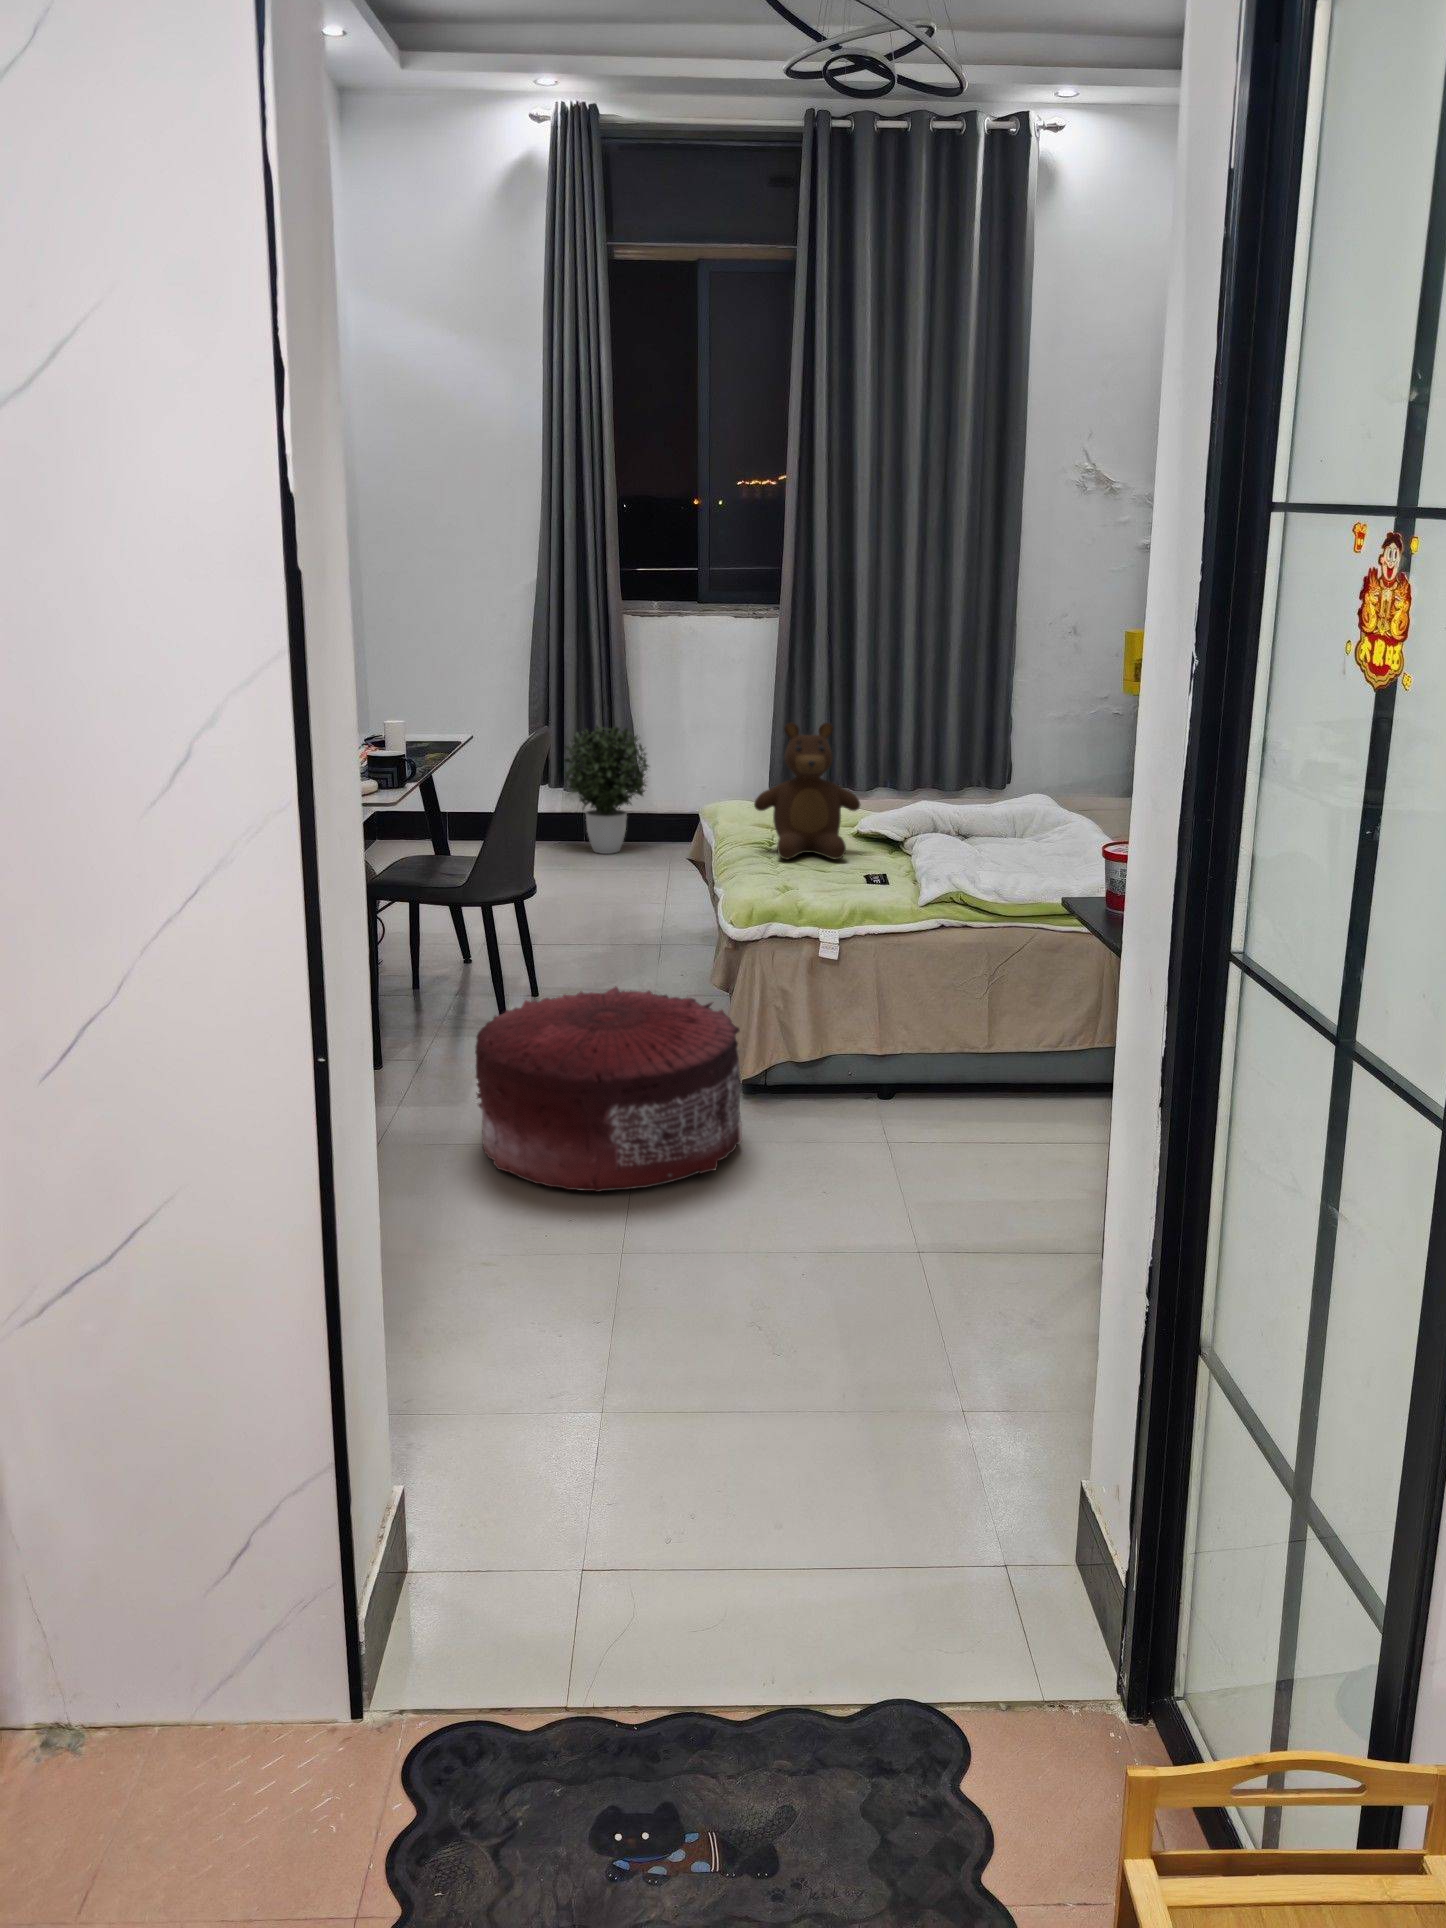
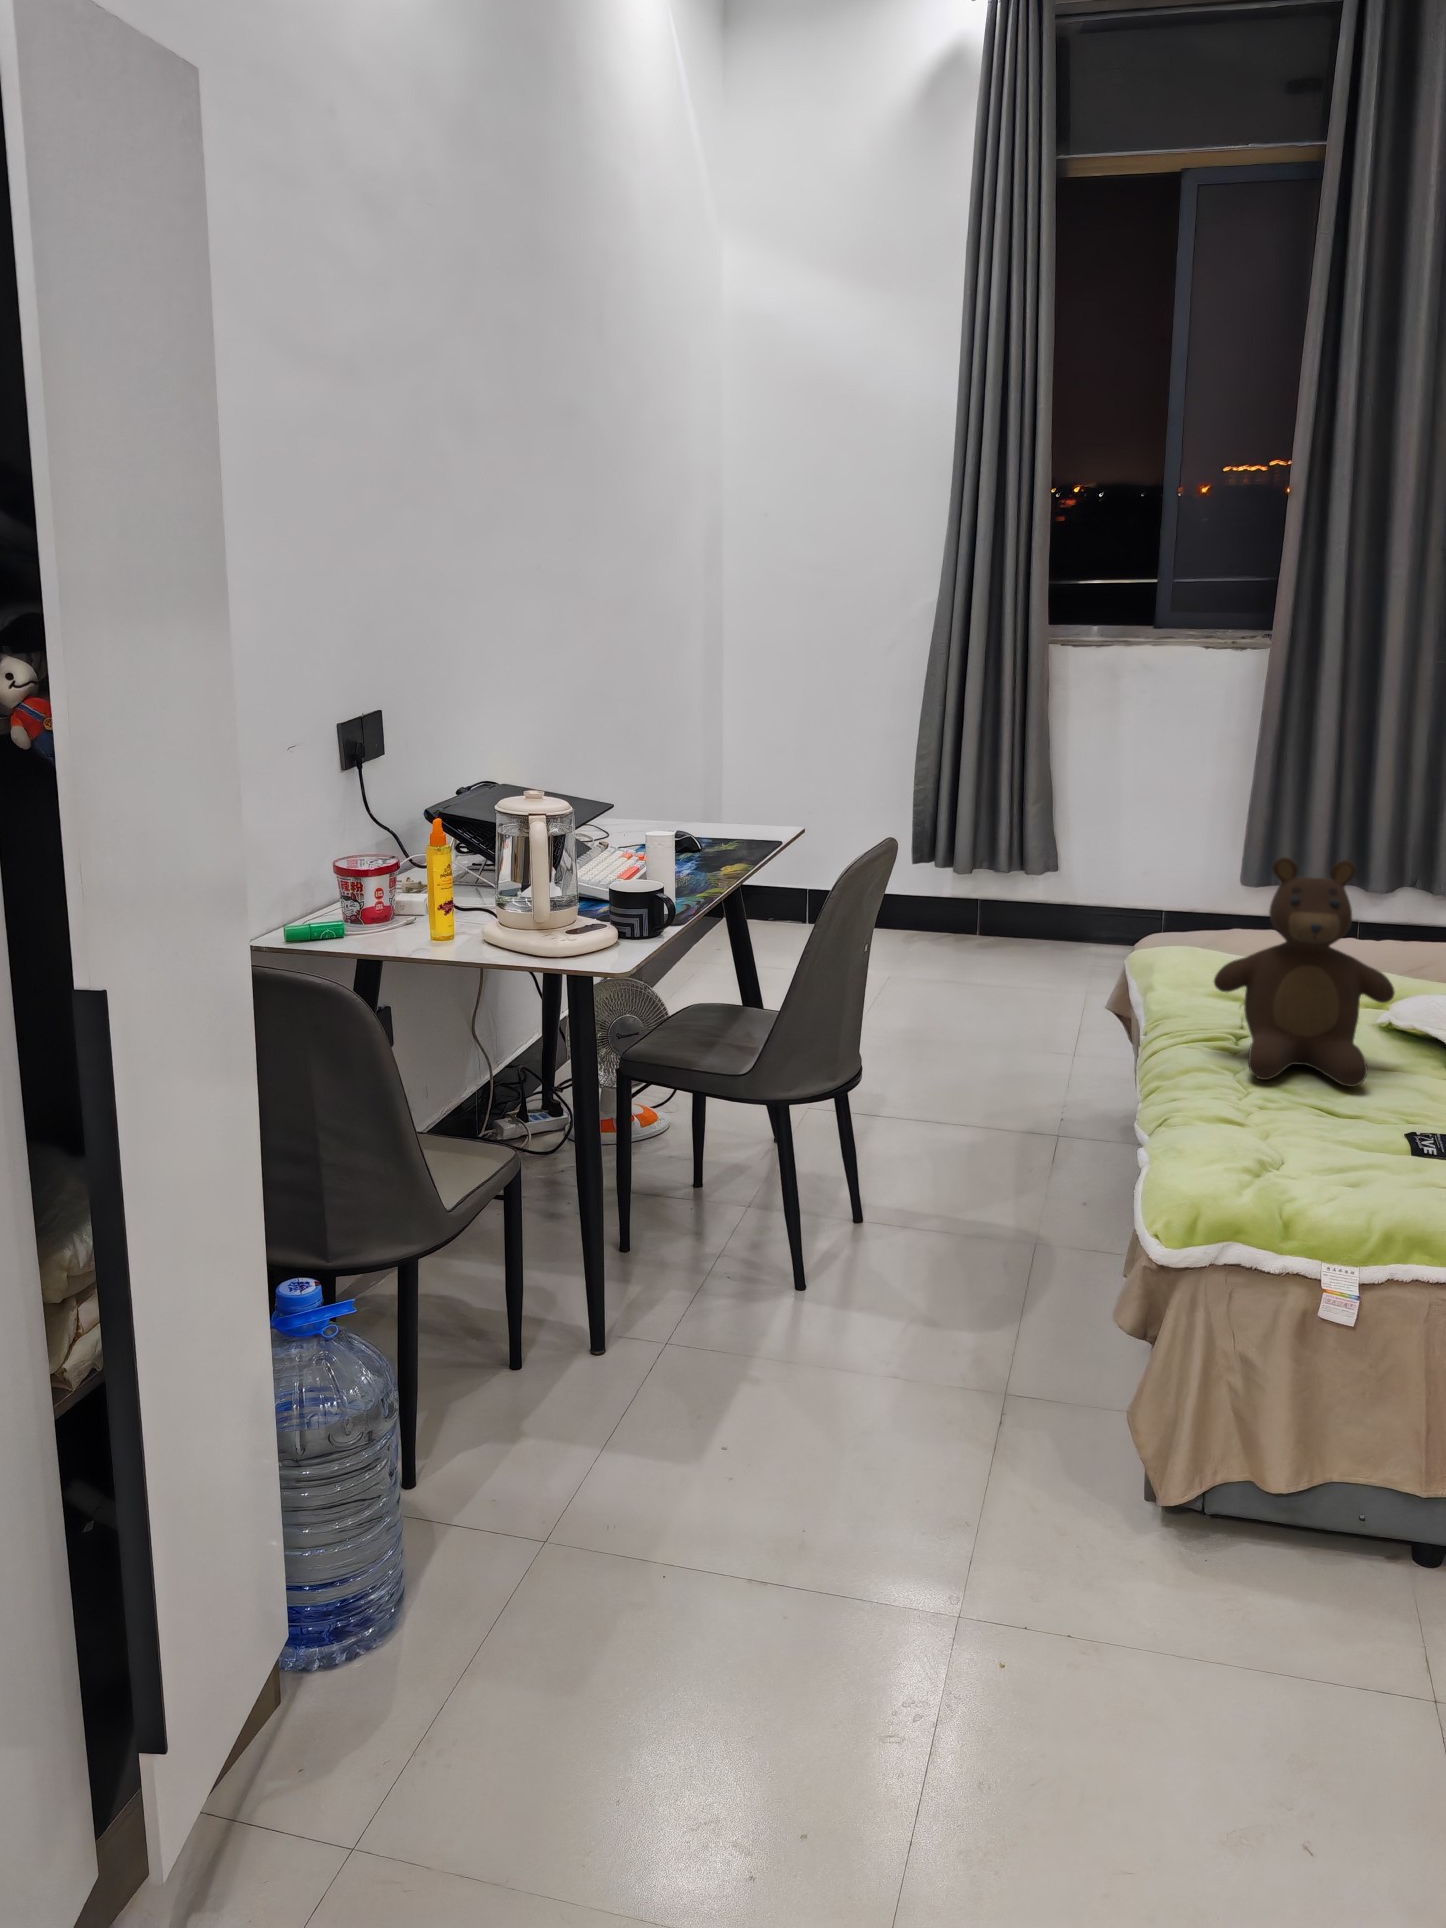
potted plant: present [565,727,649,854] -> none [956,792,1072,960]
pouf: present [475,986,742,1192] -> none [696,1312,1163,1761]

